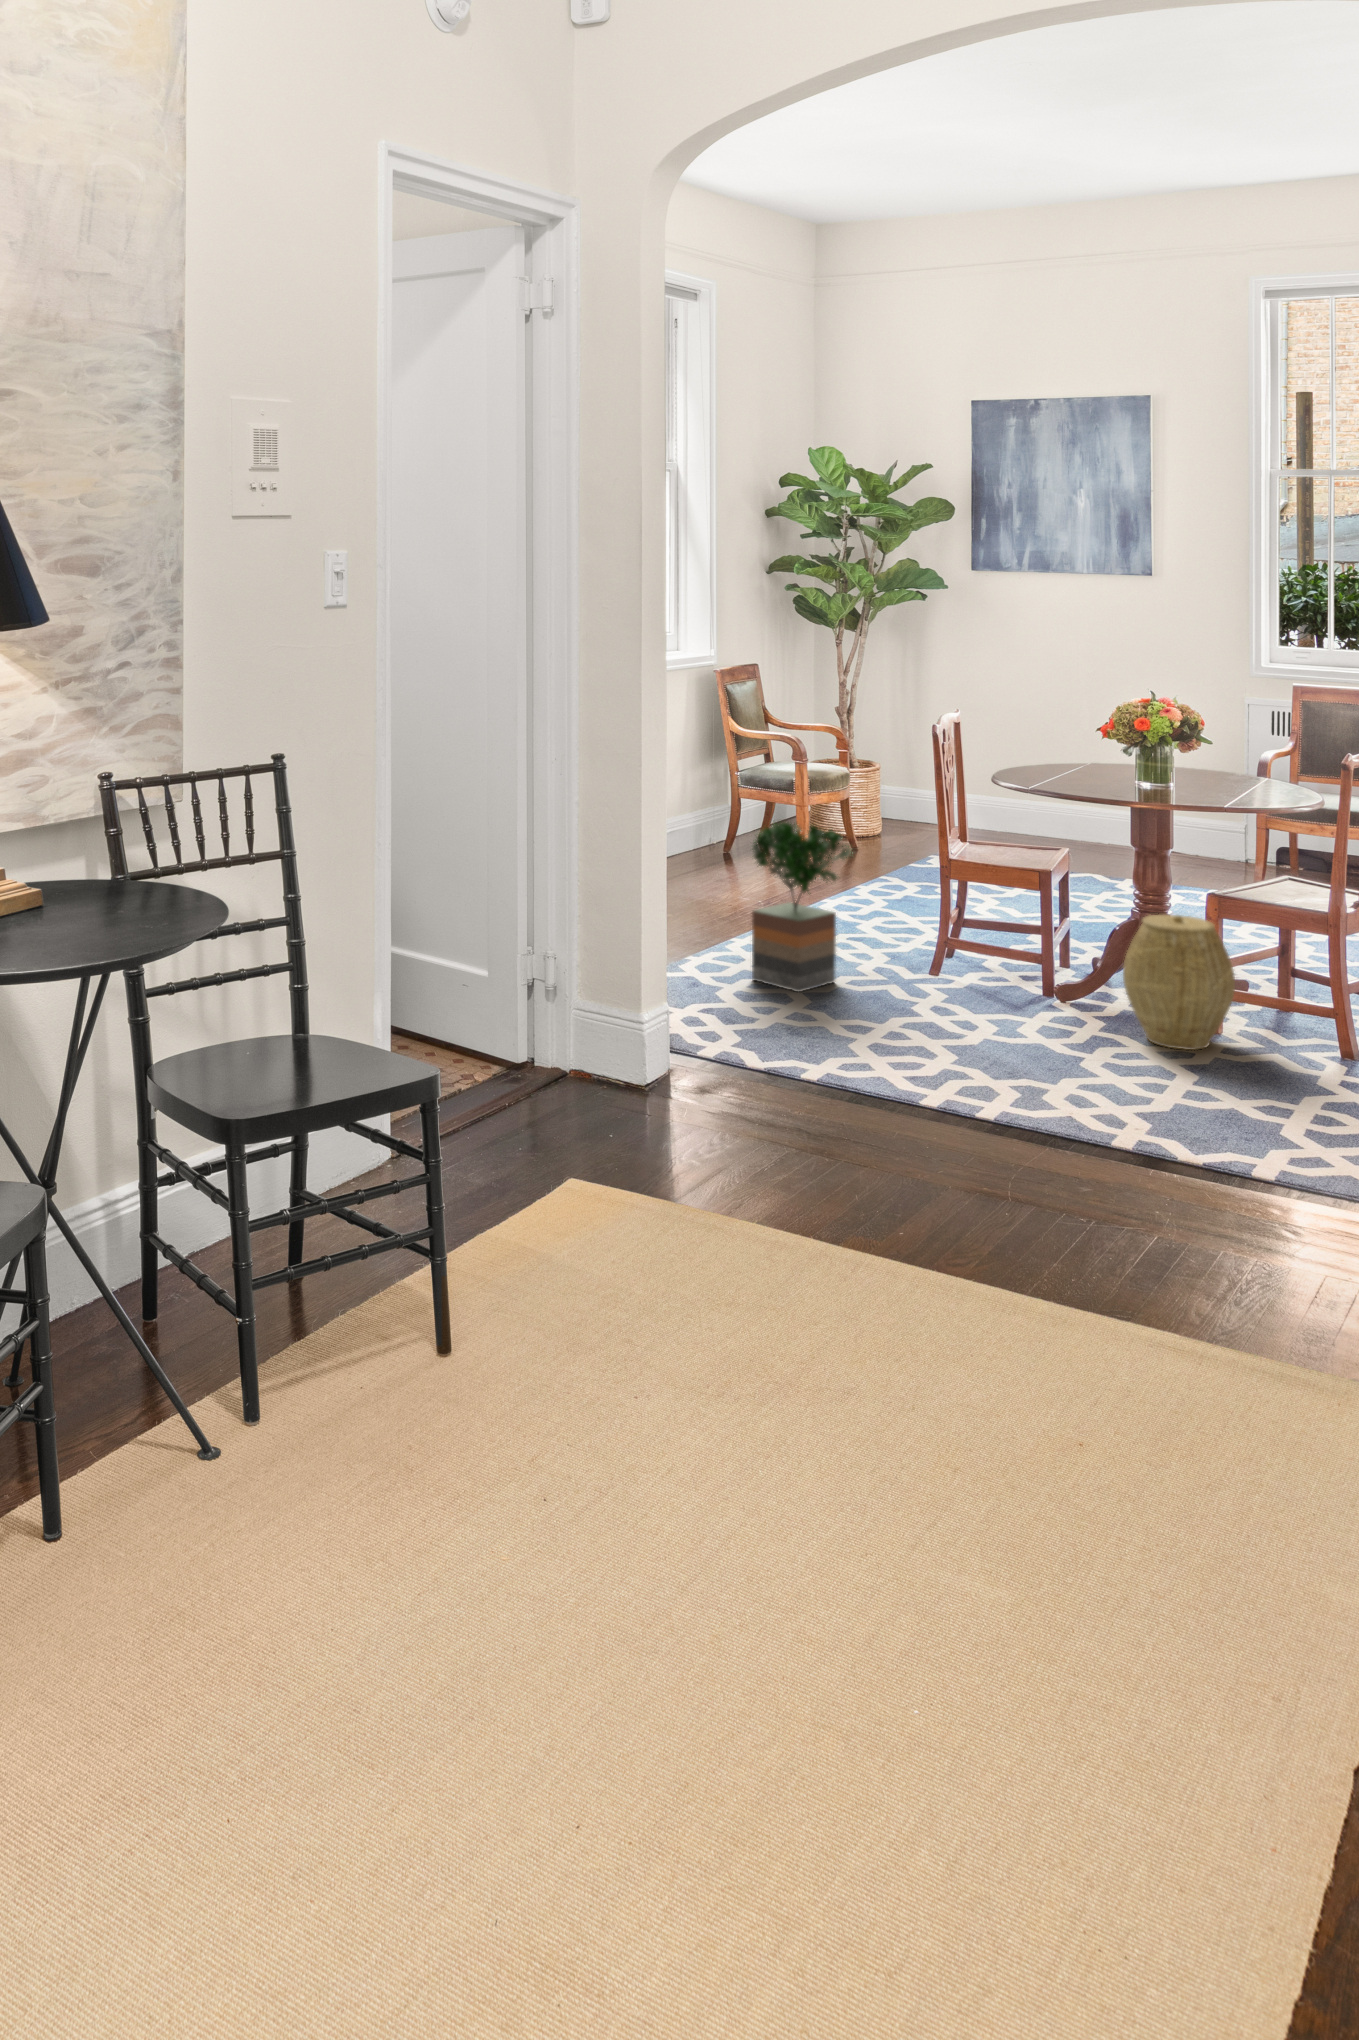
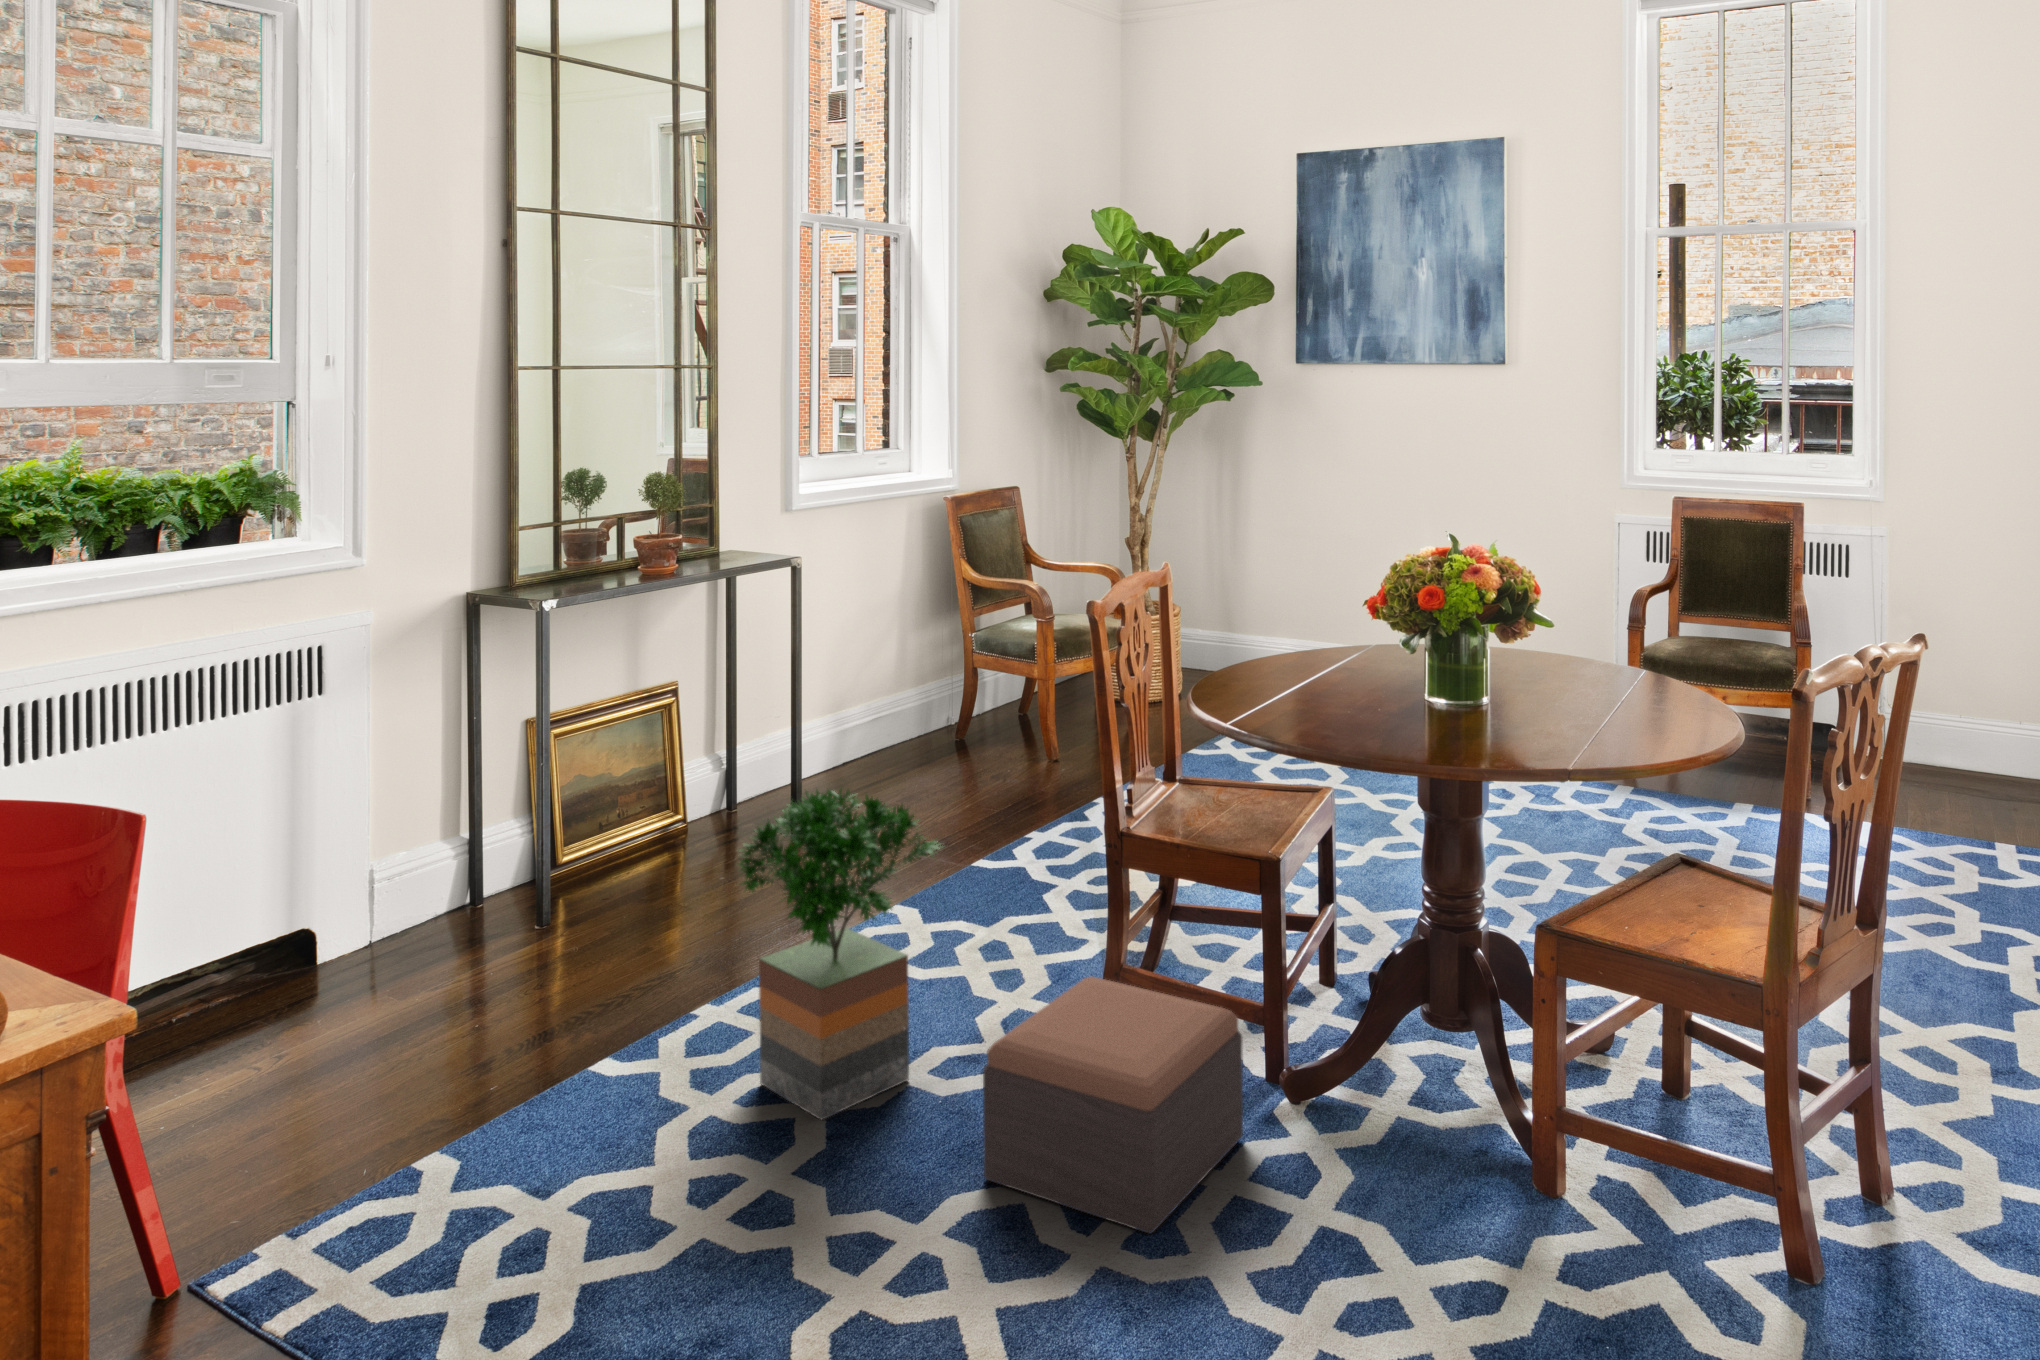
woven basket: present [1123,915,1235,1050] -> none [1369,990,1575,1286]
footstool: none [905,923,1040,1030] -> present [983,977,1243,1234]

